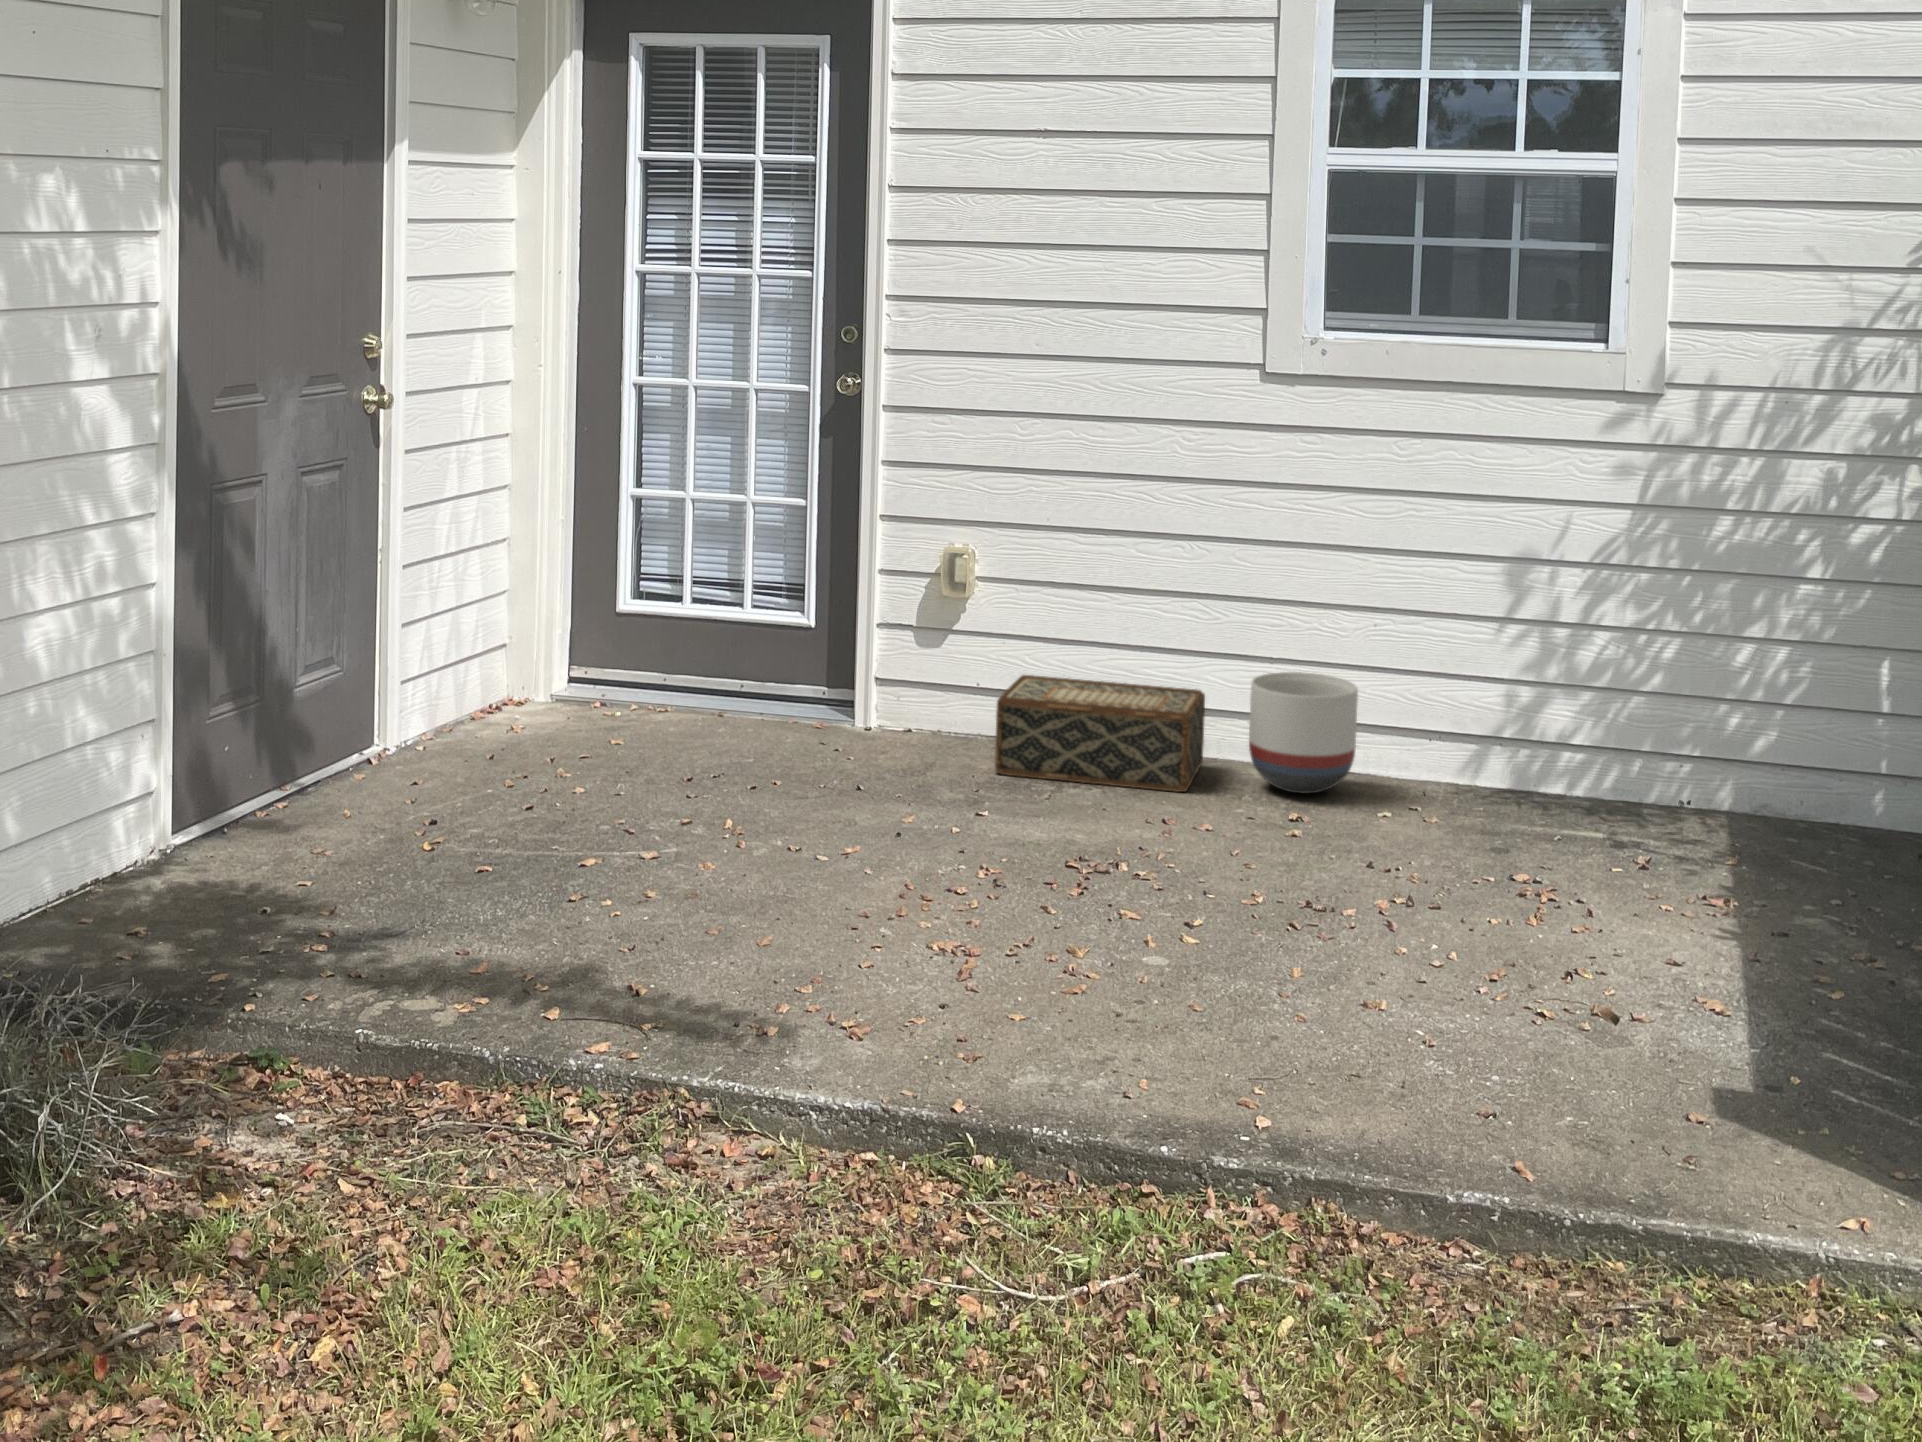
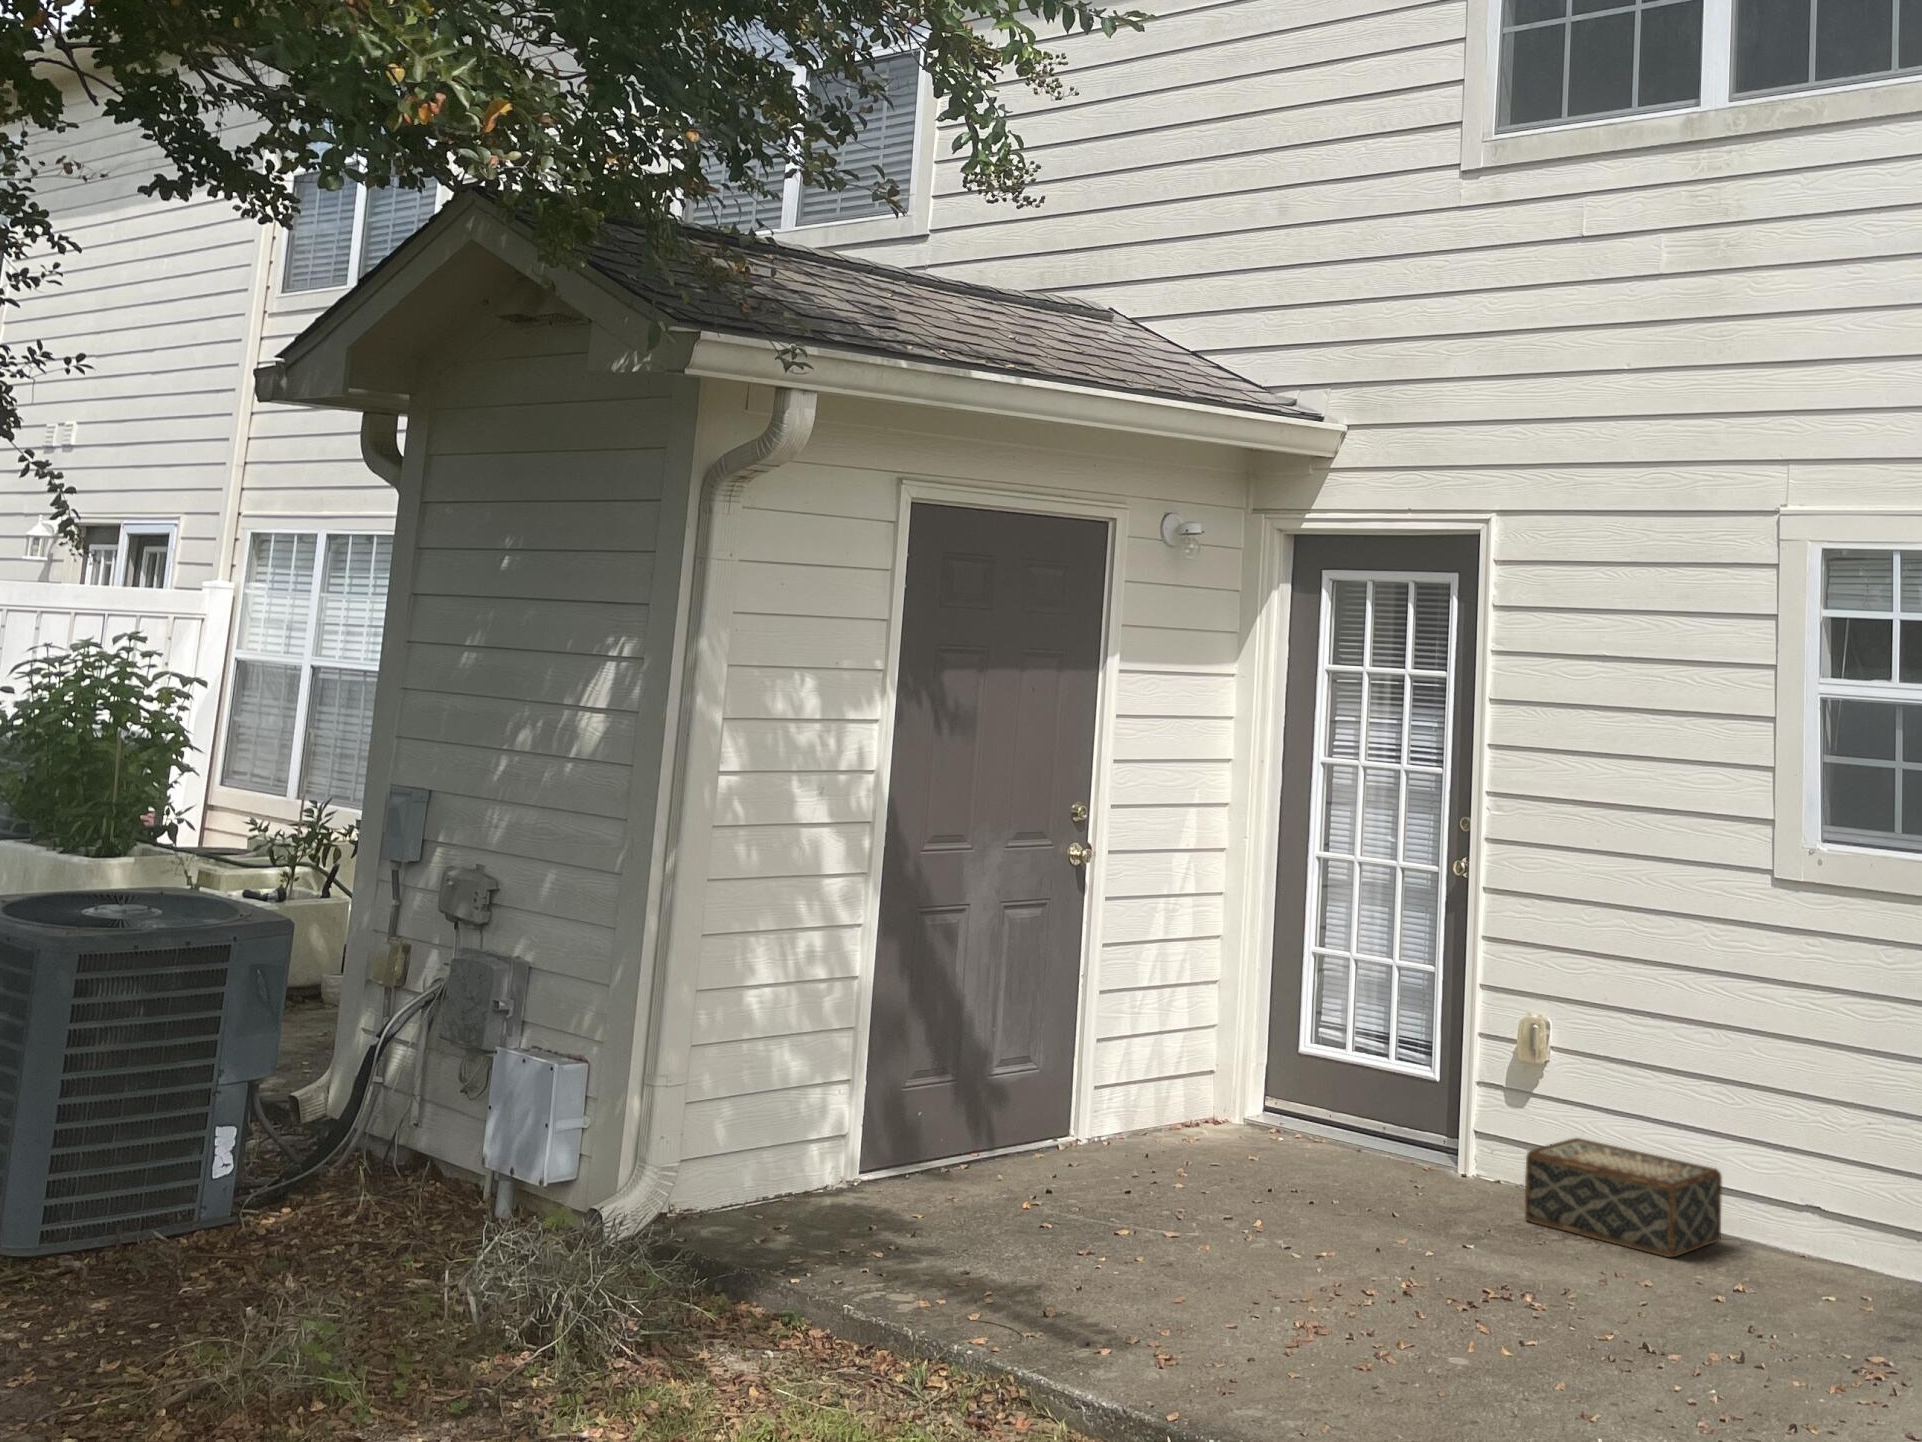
planter: present [1249,672,1358,794] -> none [1735,1159,1834,1276]

